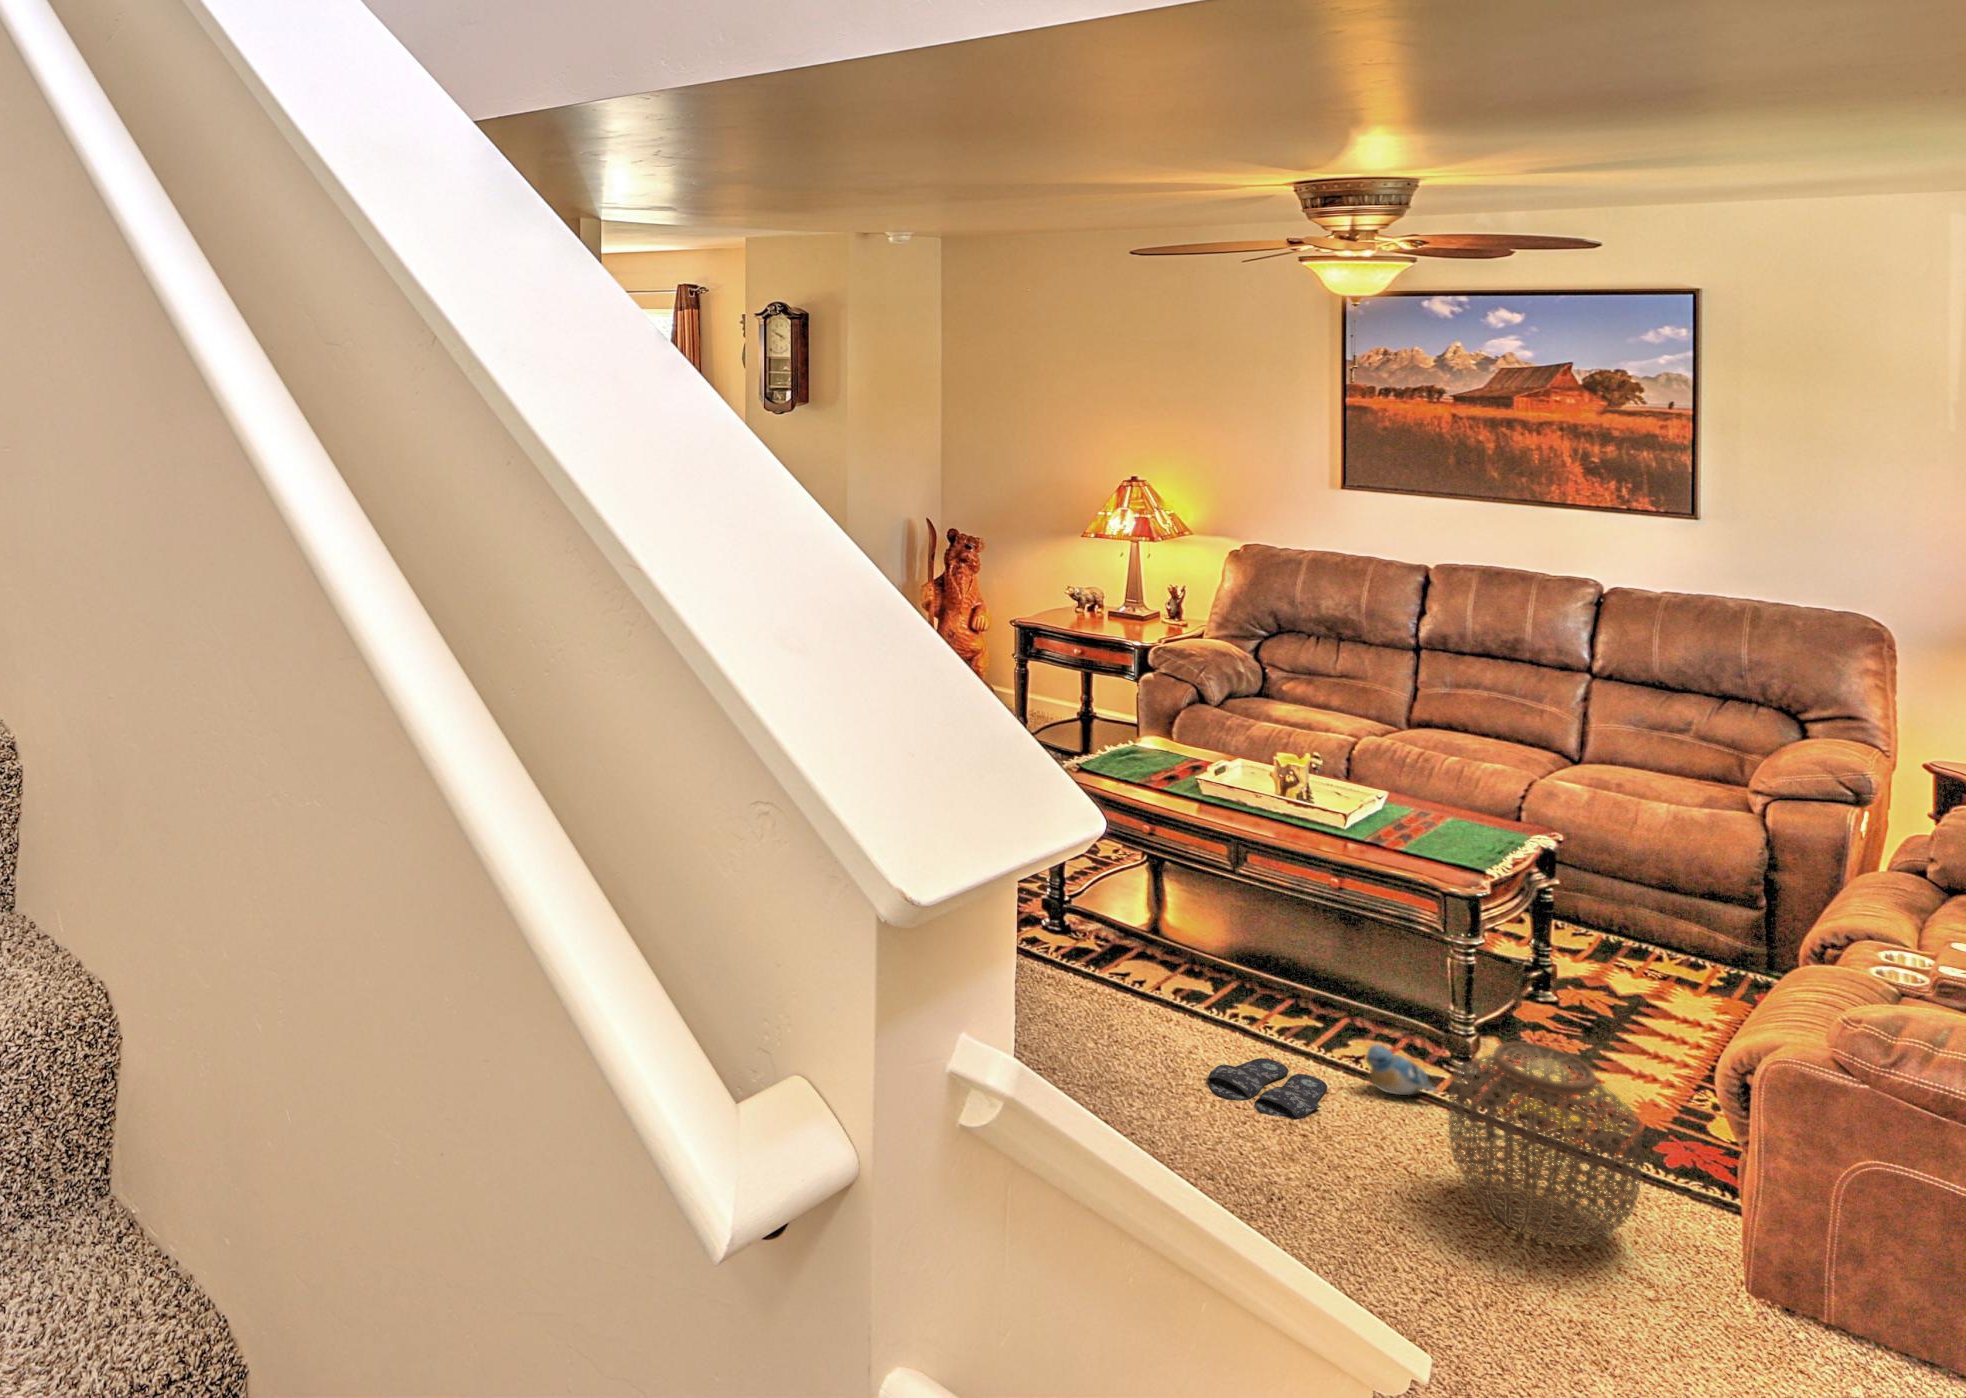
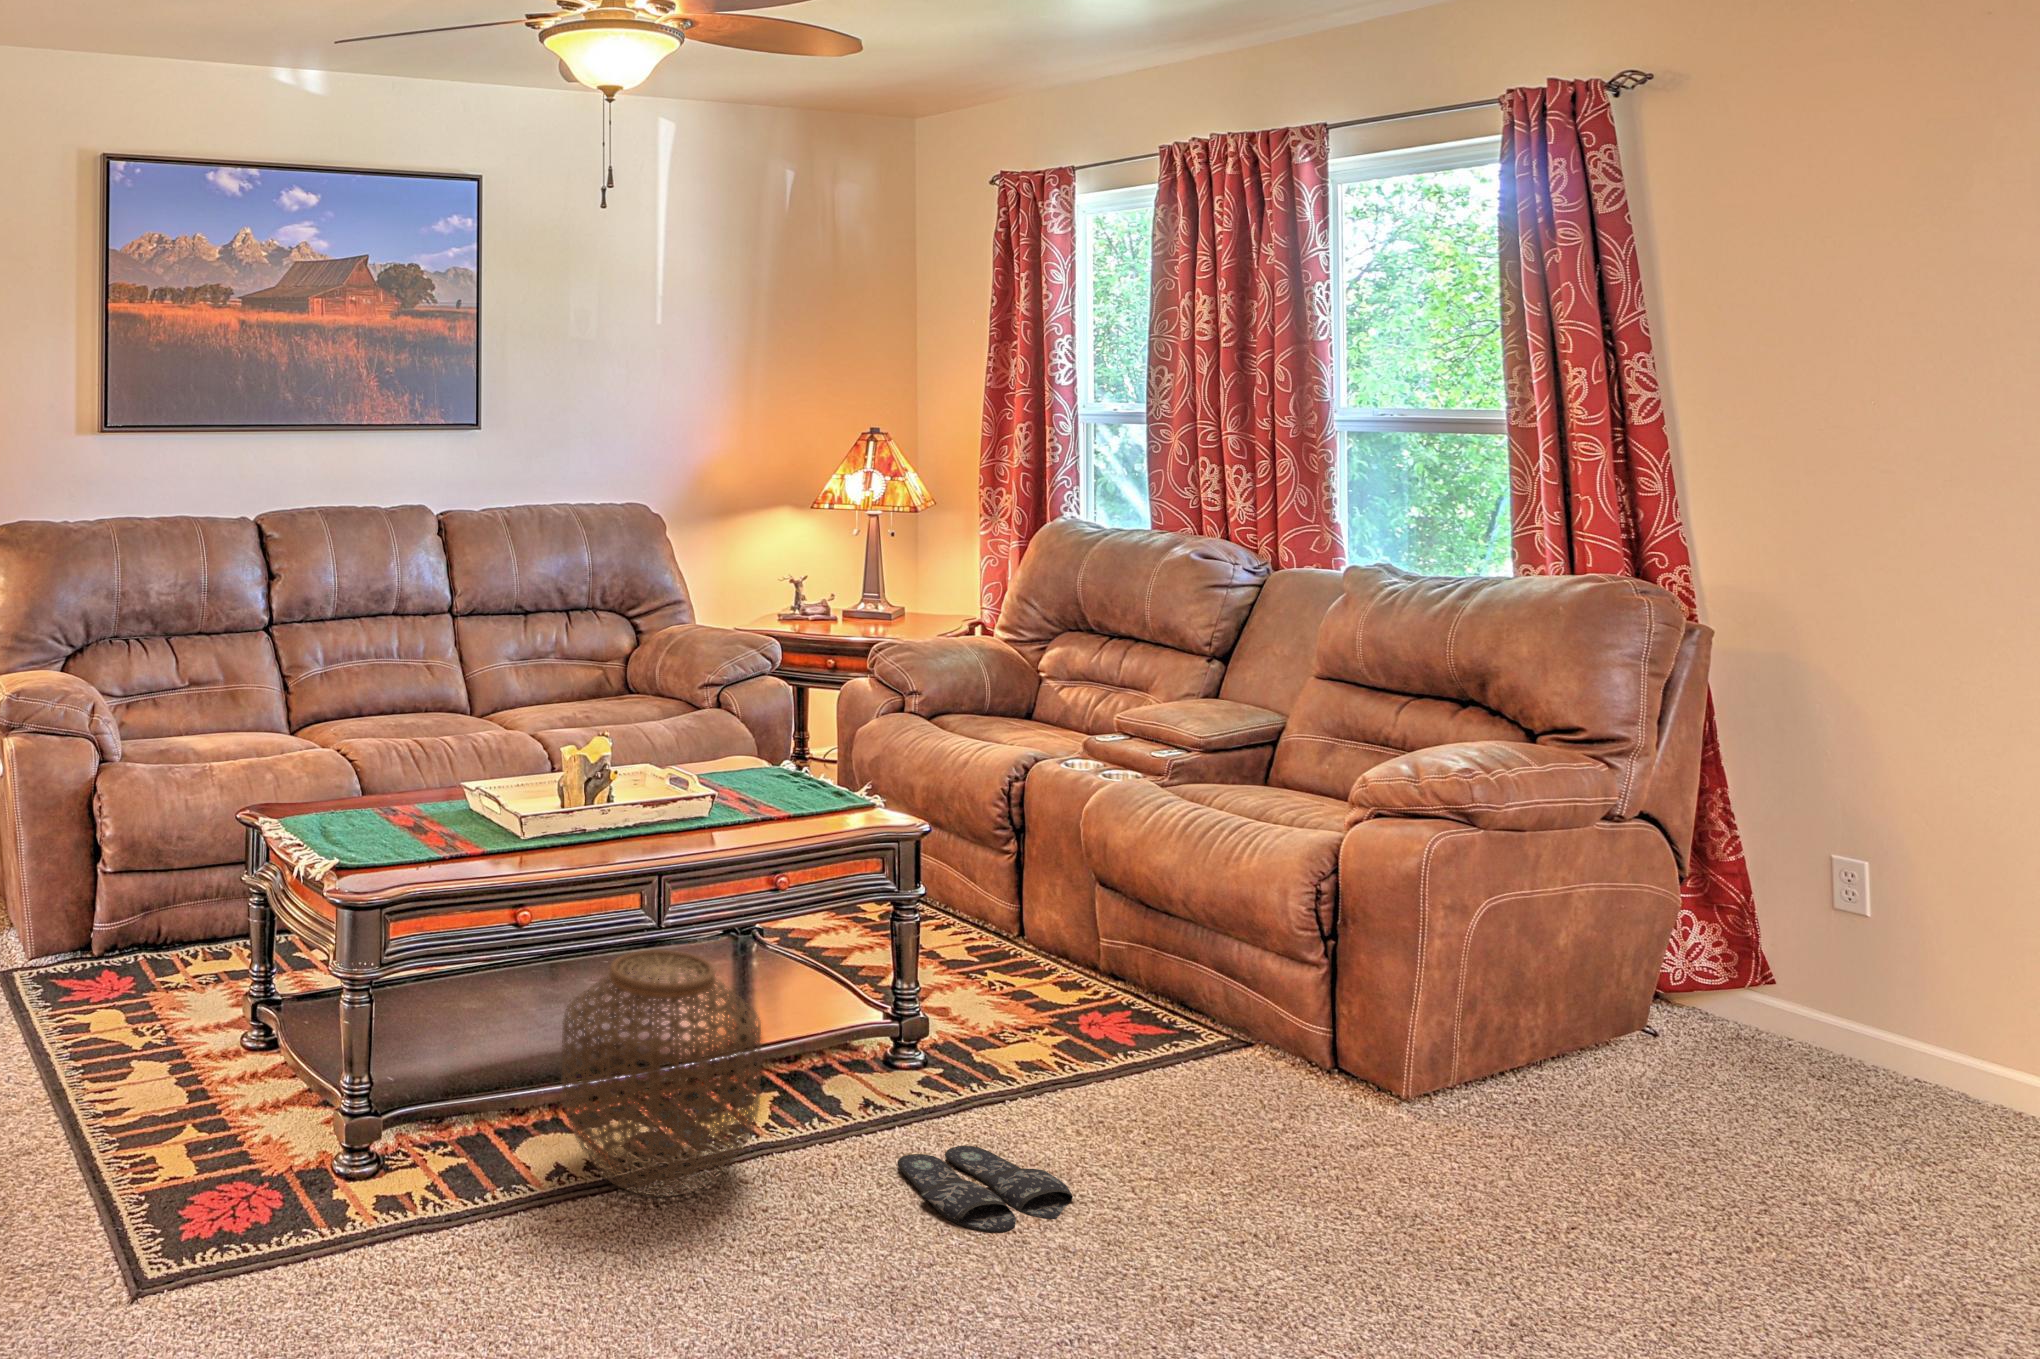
woven basket: present [1449,1042,1642,1246] -> present [561,950,761,1197]
plush toy: present [1366,1044,1438,1095] -> none [963,1056,1026,1121]

